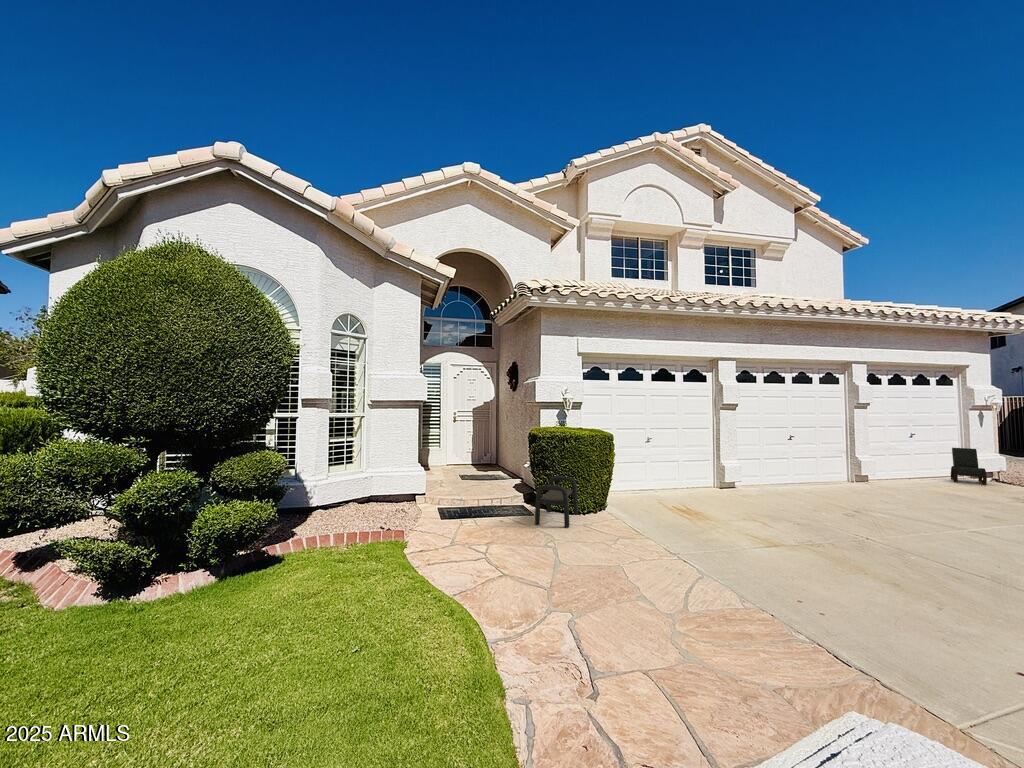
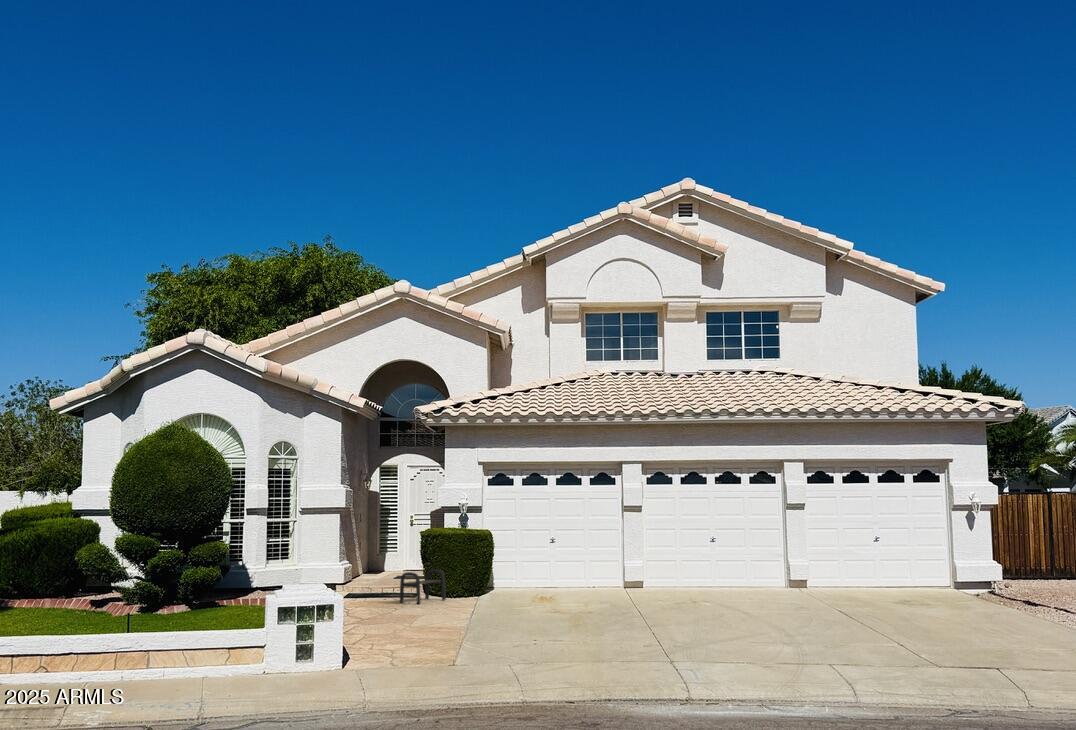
lounge chair: present [951,448,987,485] -> none [921,556,960,597]

